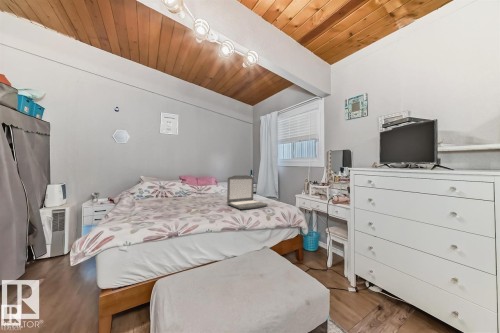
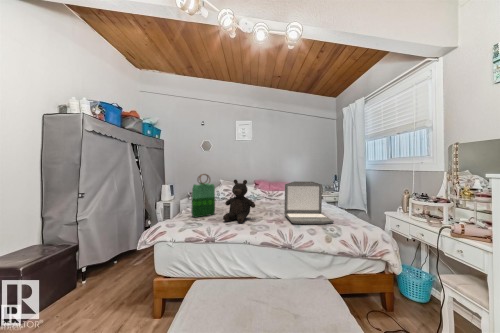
tote bag: none [133,169,160,216] -> present [192,174,215,217]
teddy bear: none [174,174,206,215] -> present [223,180,255,223]

